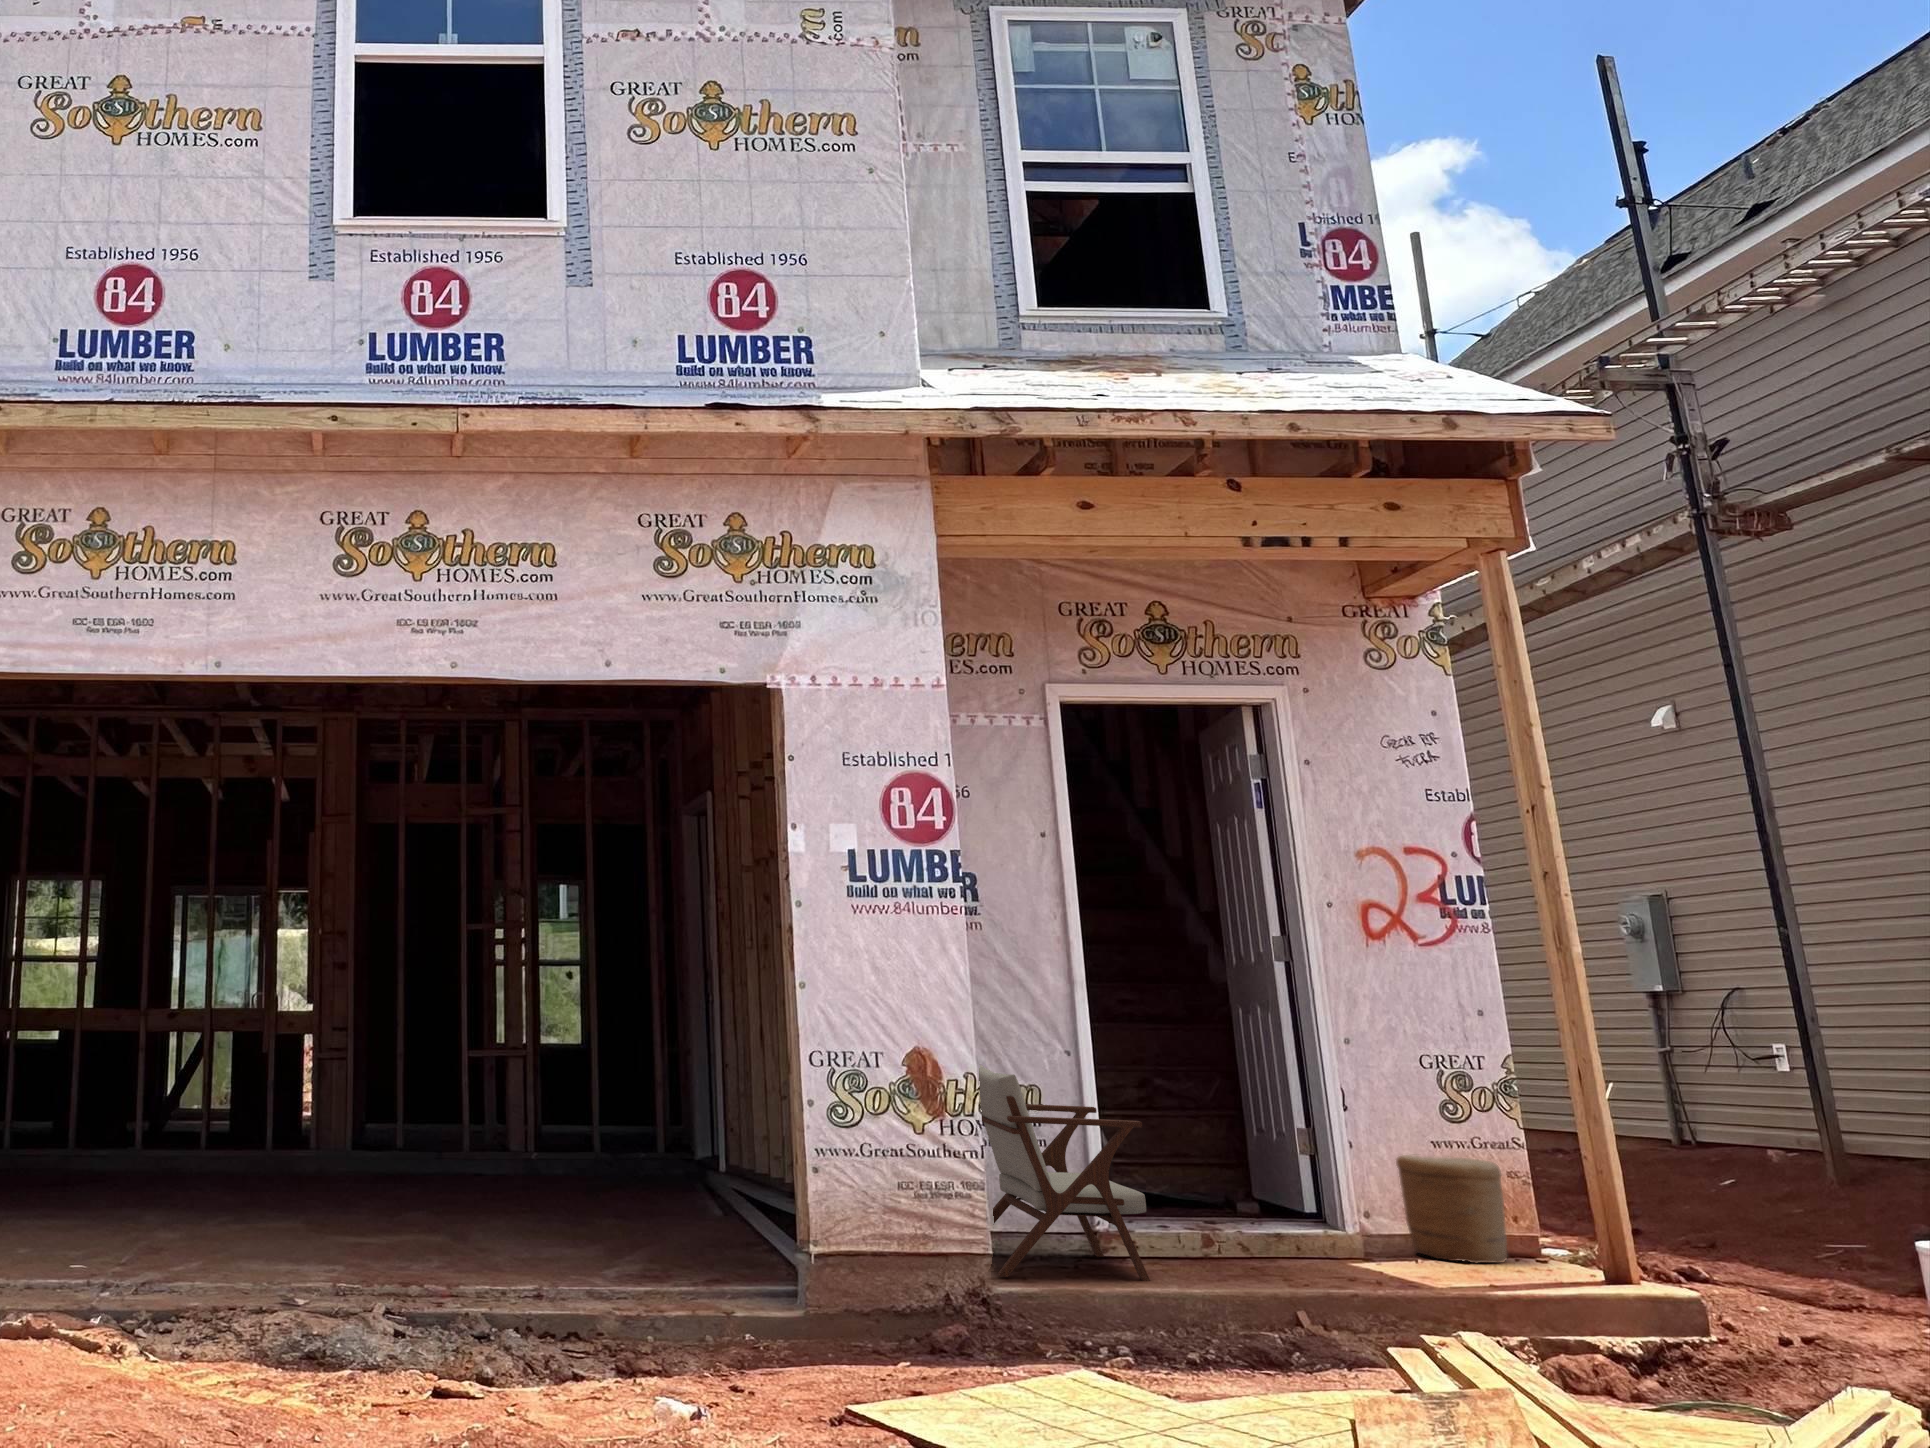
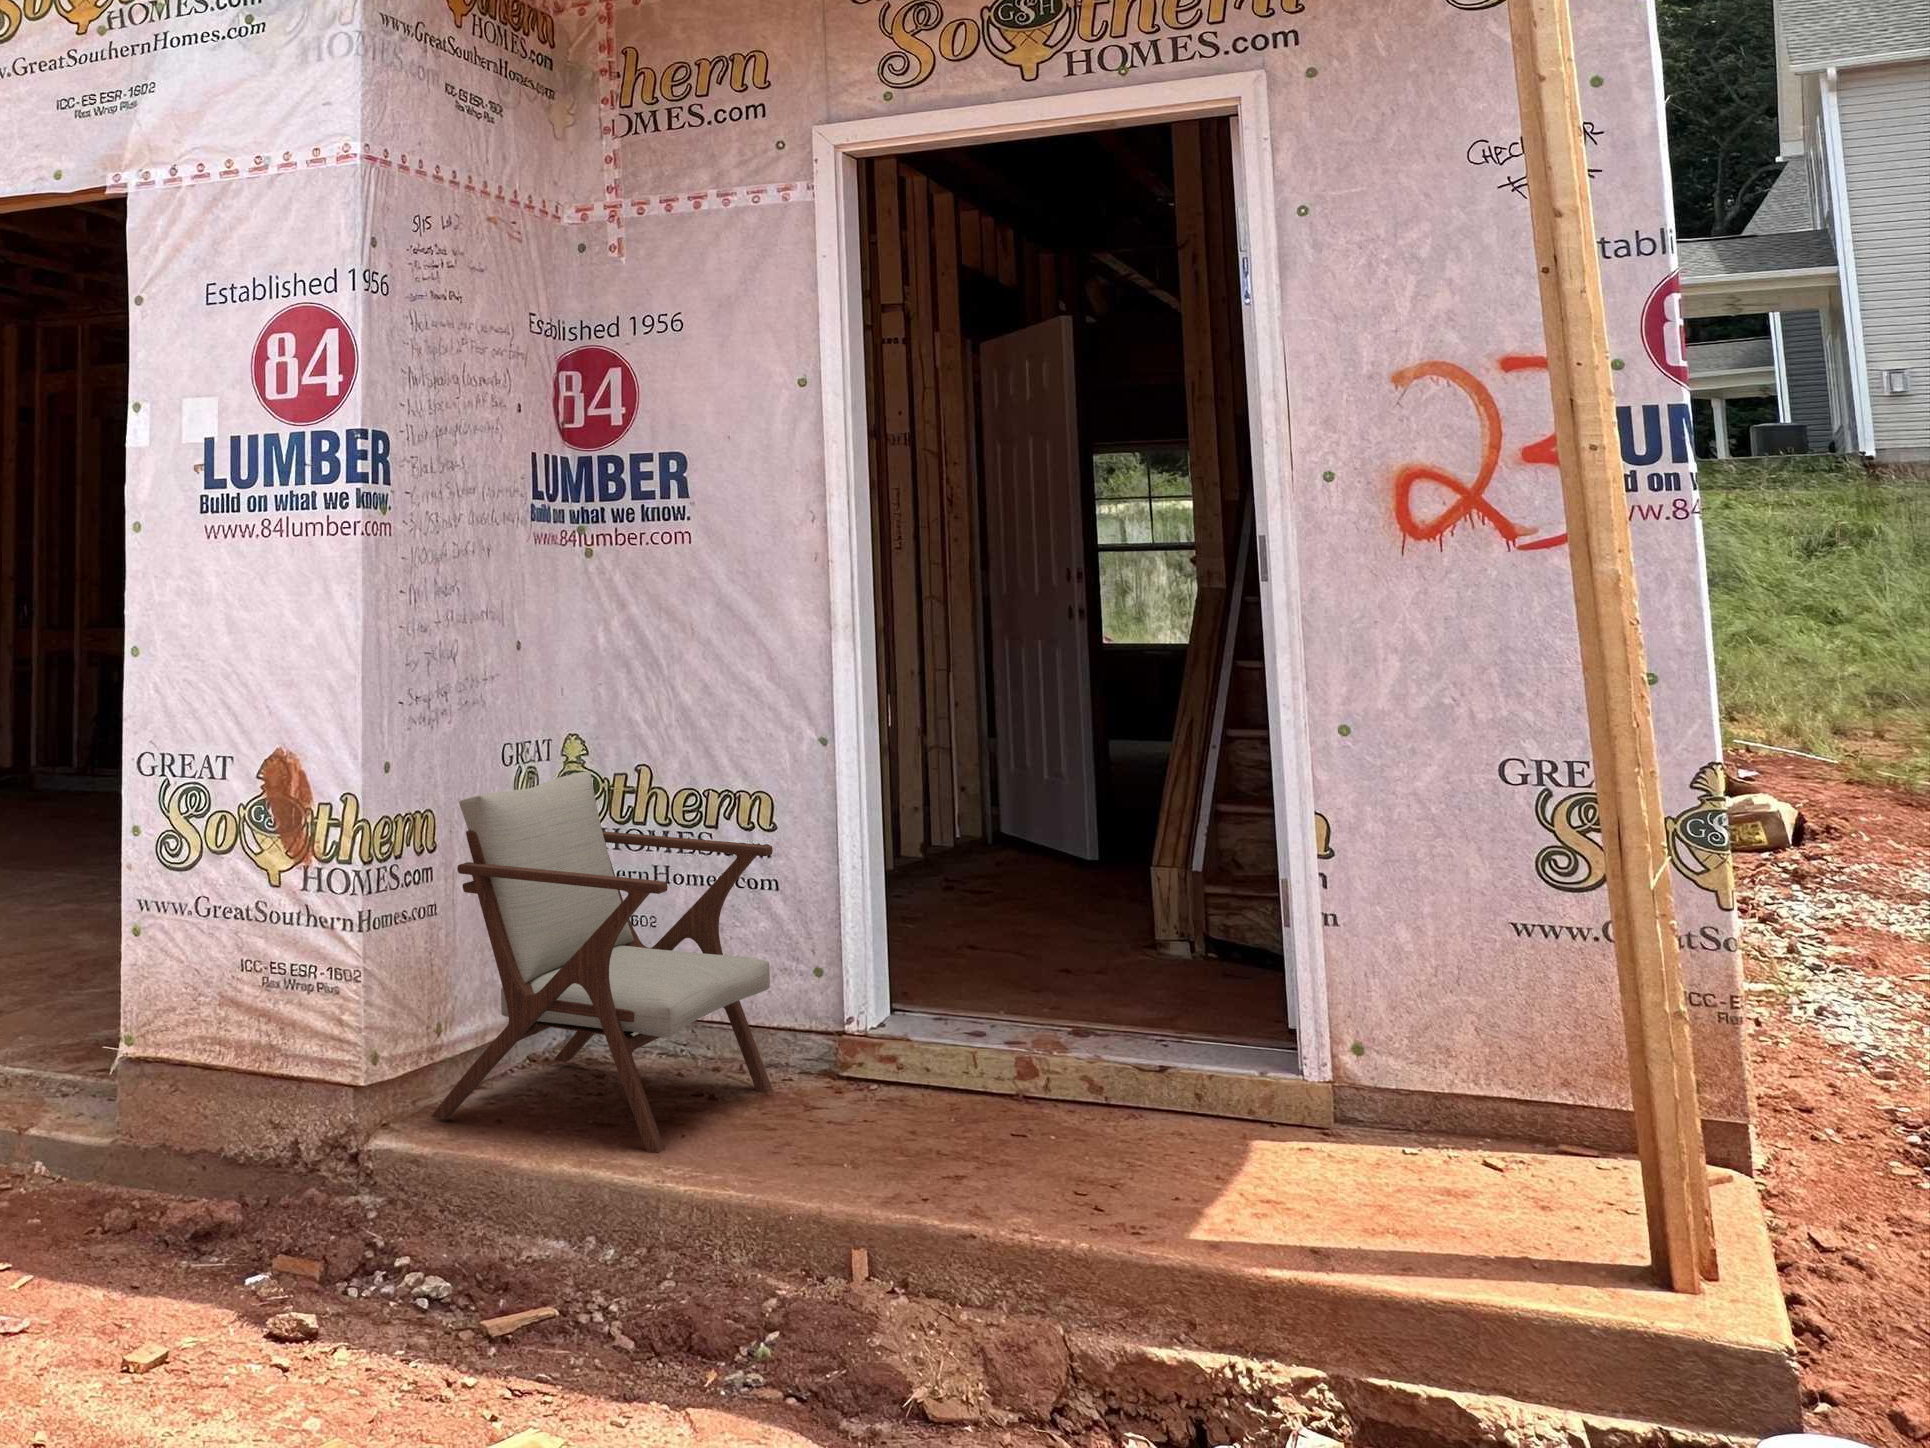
woven basket: present [1396,1155,1507,1263] -> none [1357,959,1576,1191]

